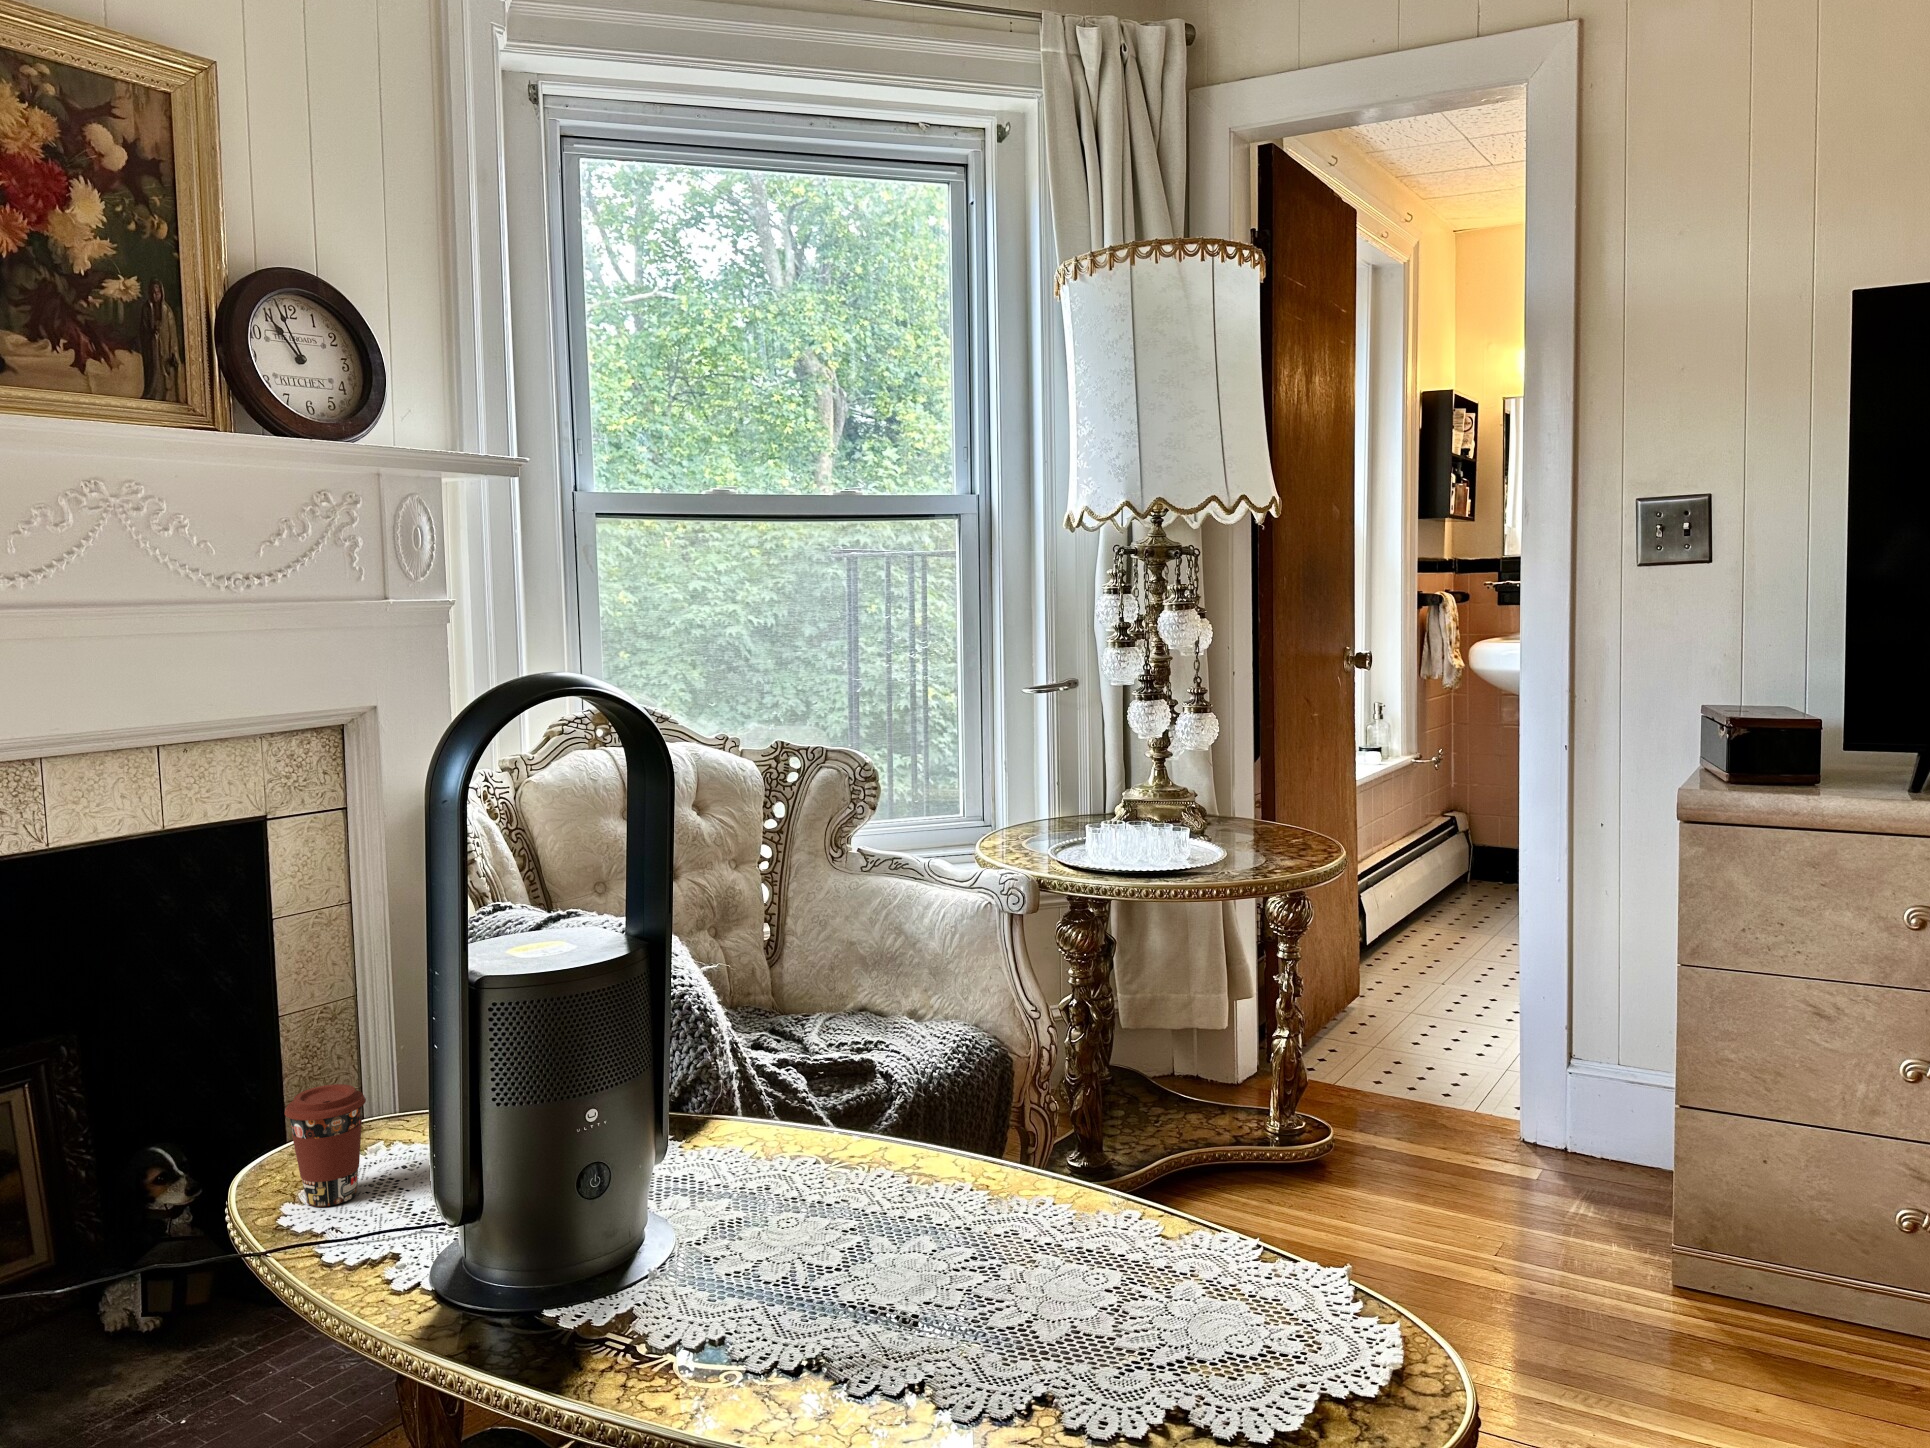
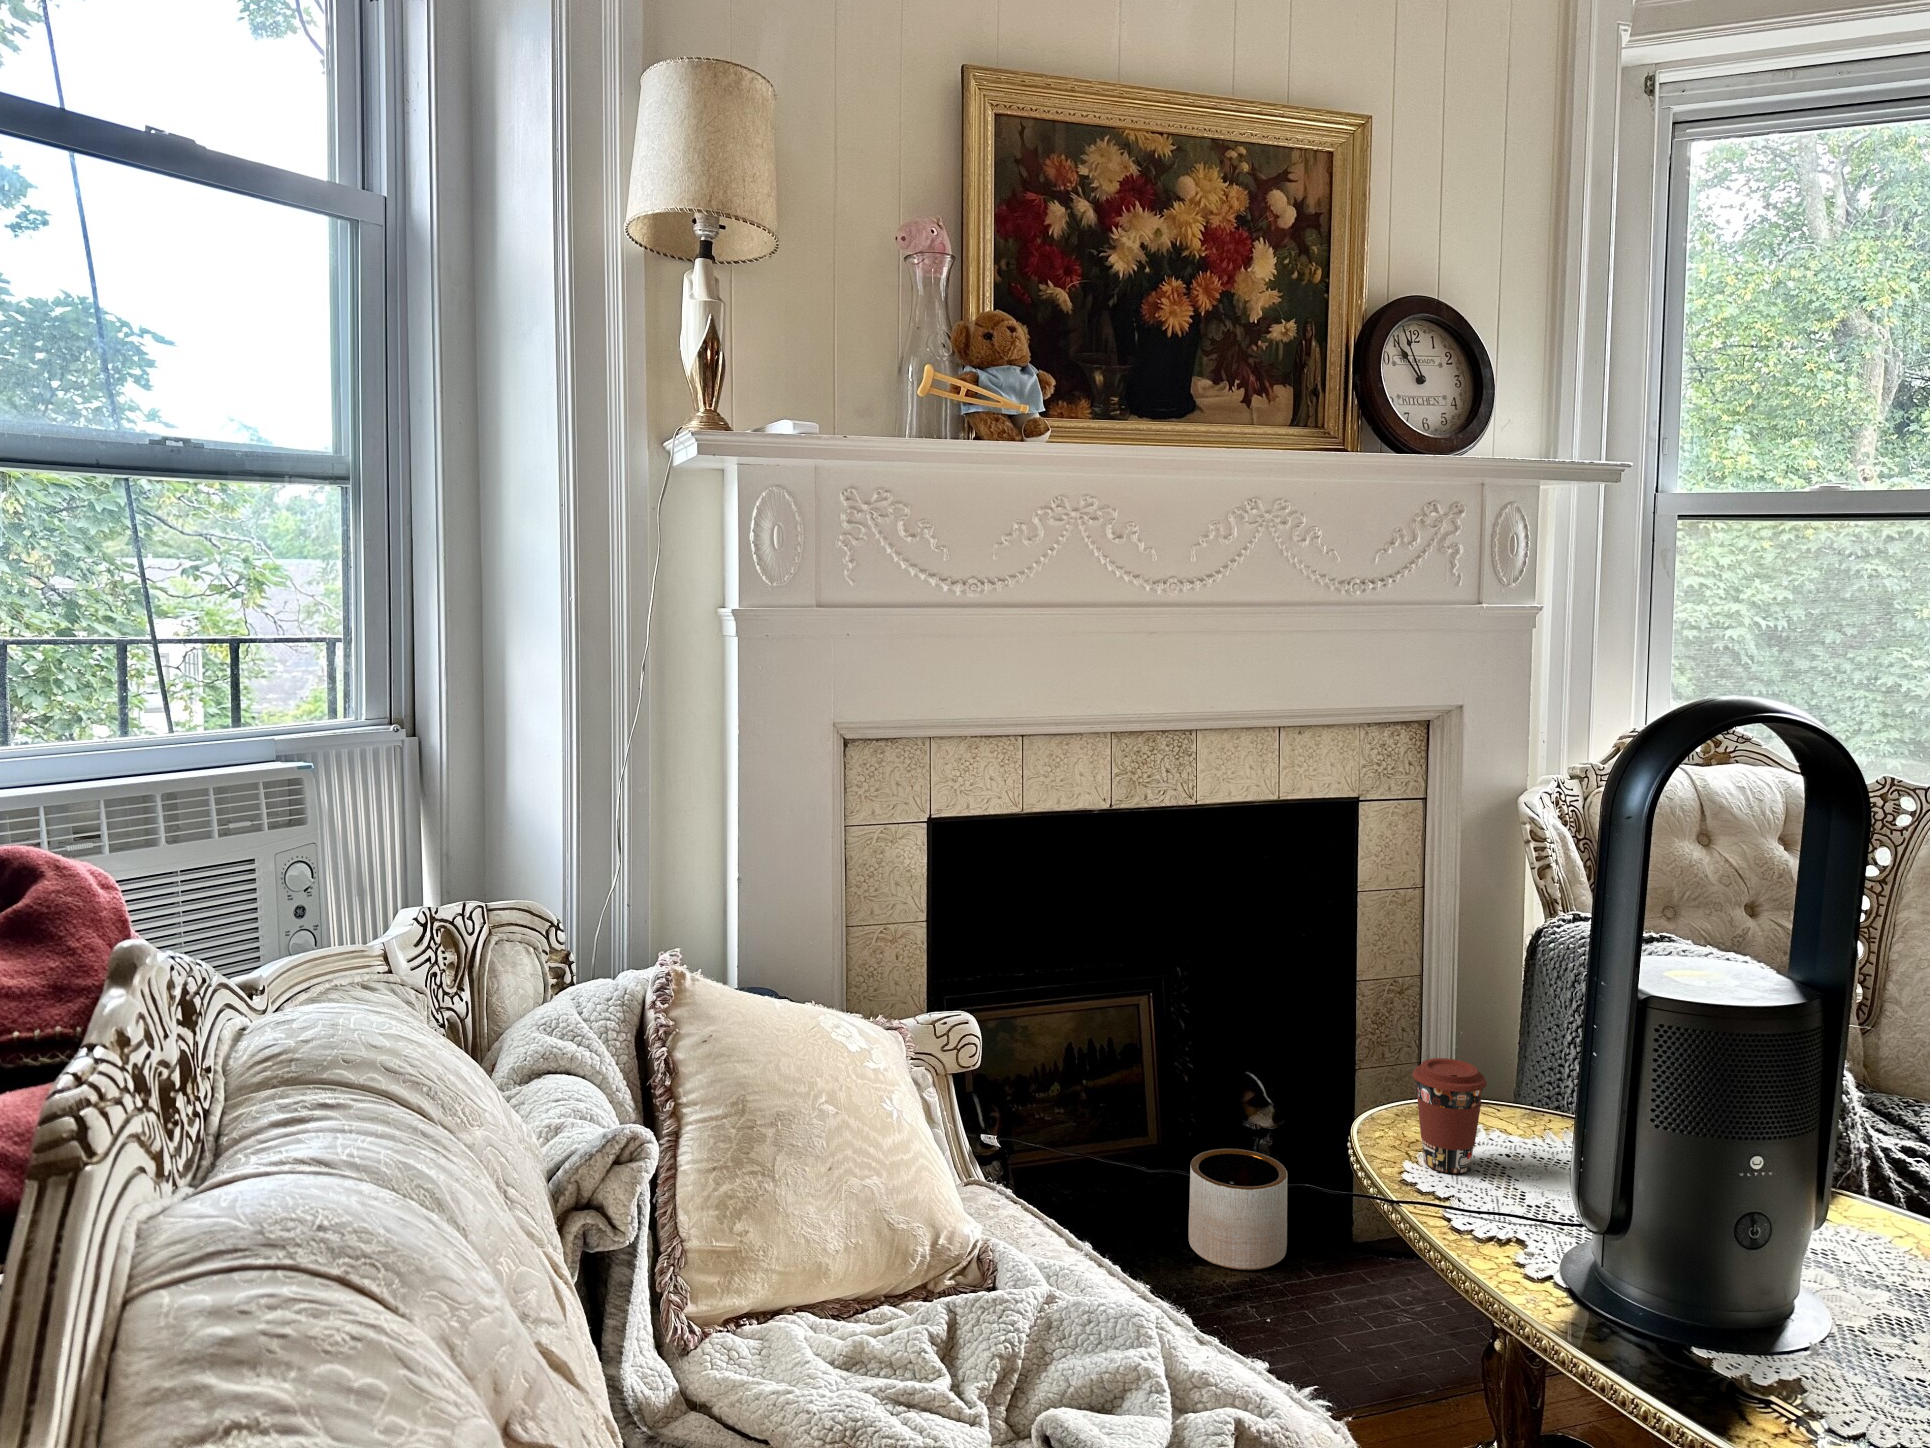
planter: none [86,1250,221,1397] -> present [1189,1149,1287,1270]

